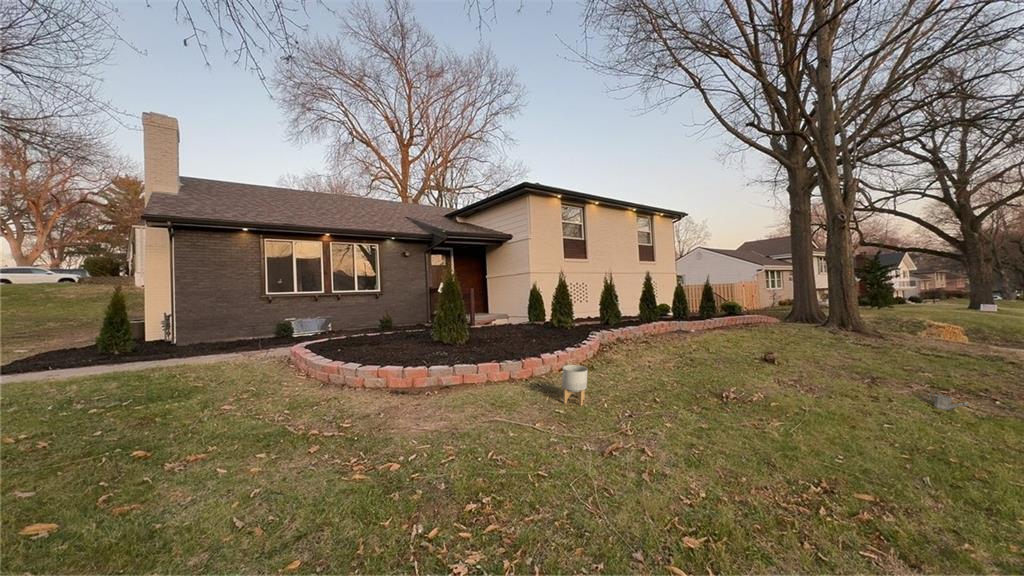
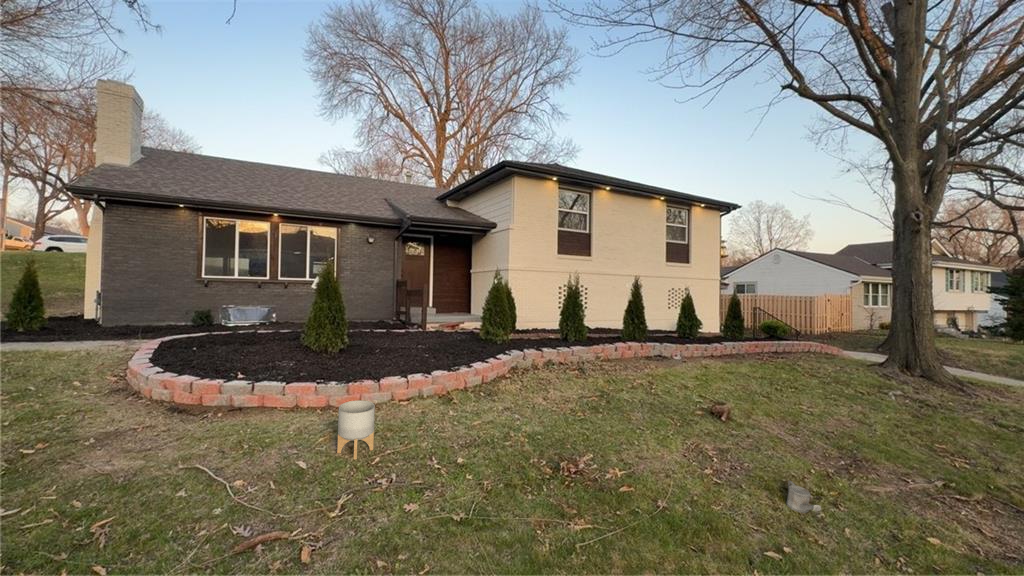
watering can: present [929,393,969,410] -> present [786,481,821,513]

